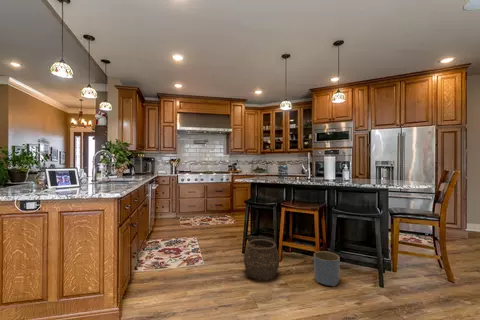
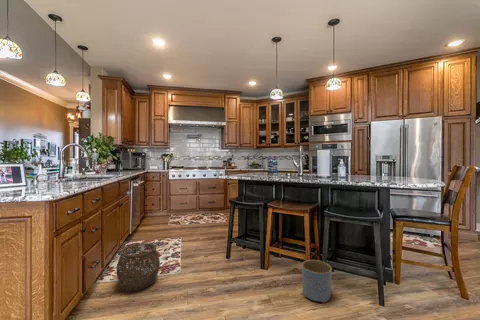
woven basket: present [244,239,279,280] -> present [116,243,160,291]

